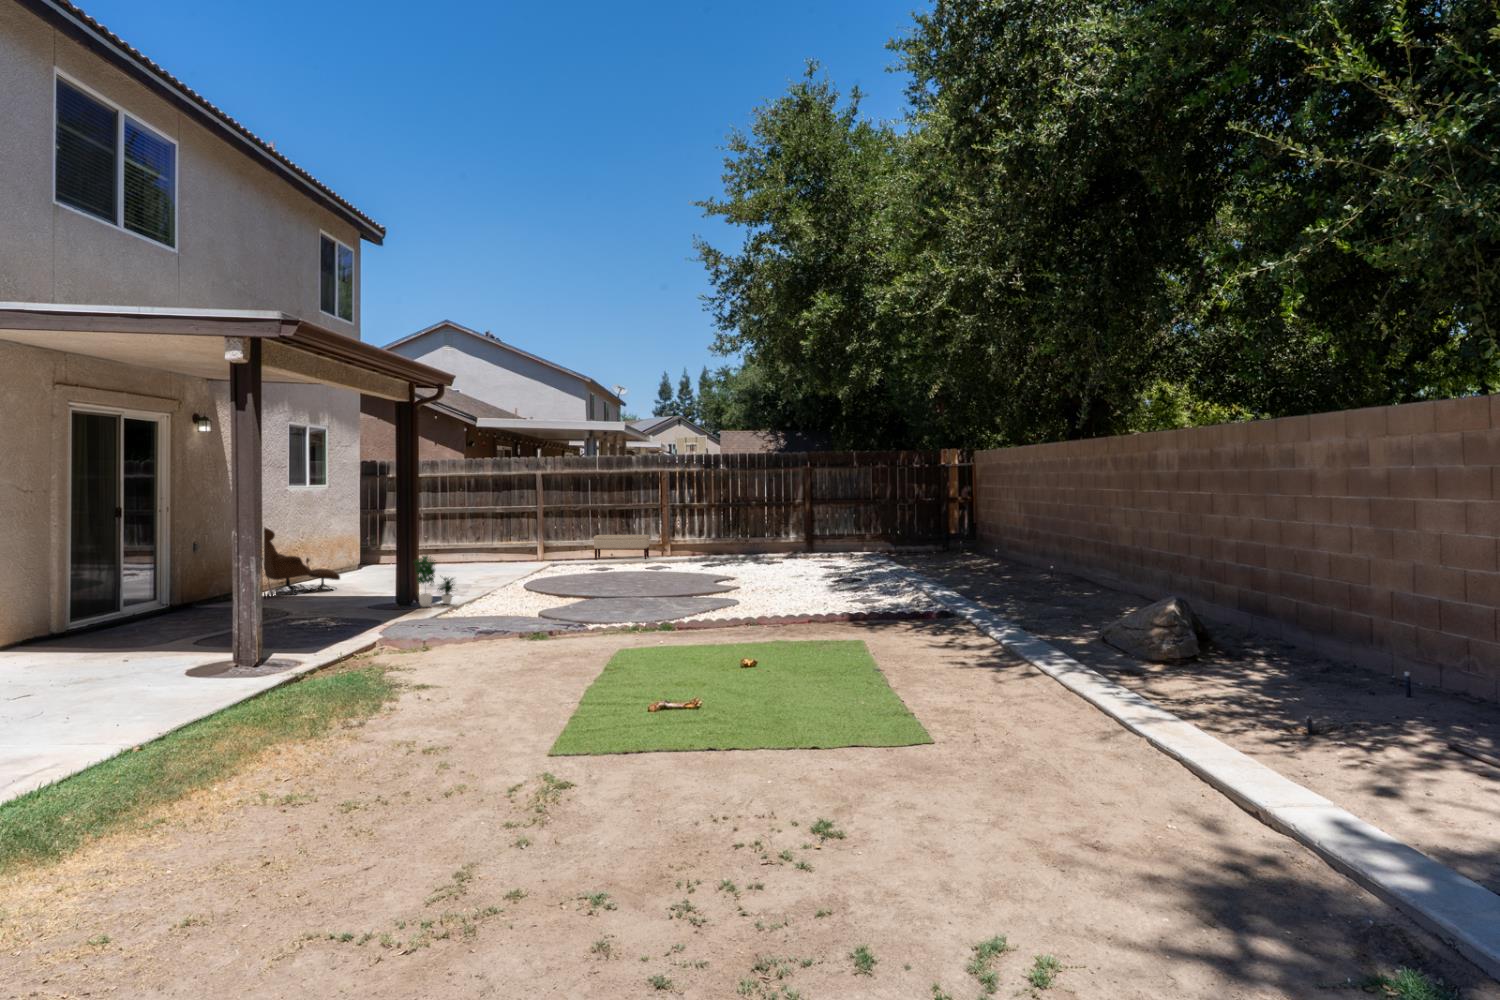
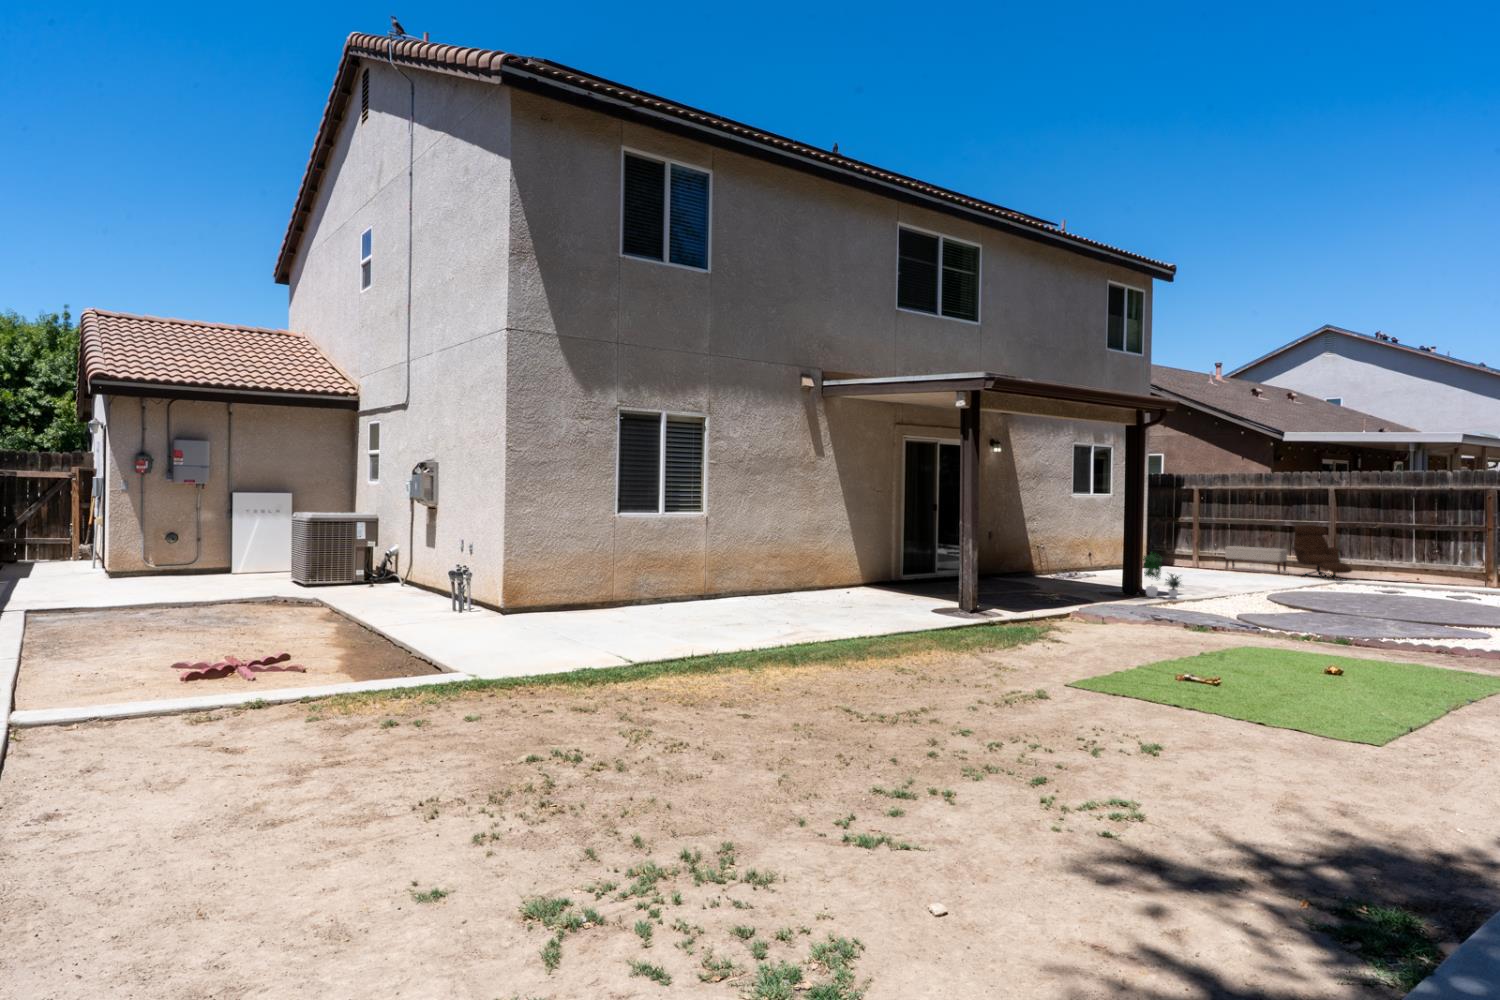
lounge chair: present [264,528,340,595] -> present [1293,525,1352,578]
bench: present [594,535,650,560] -> present [1225,546,1287,572]

